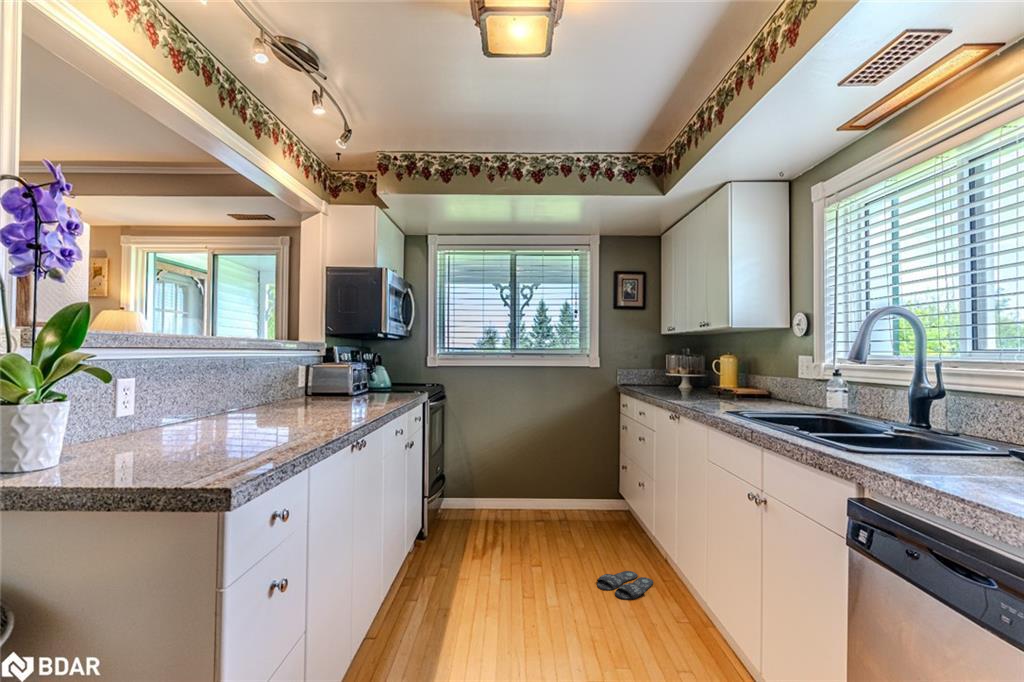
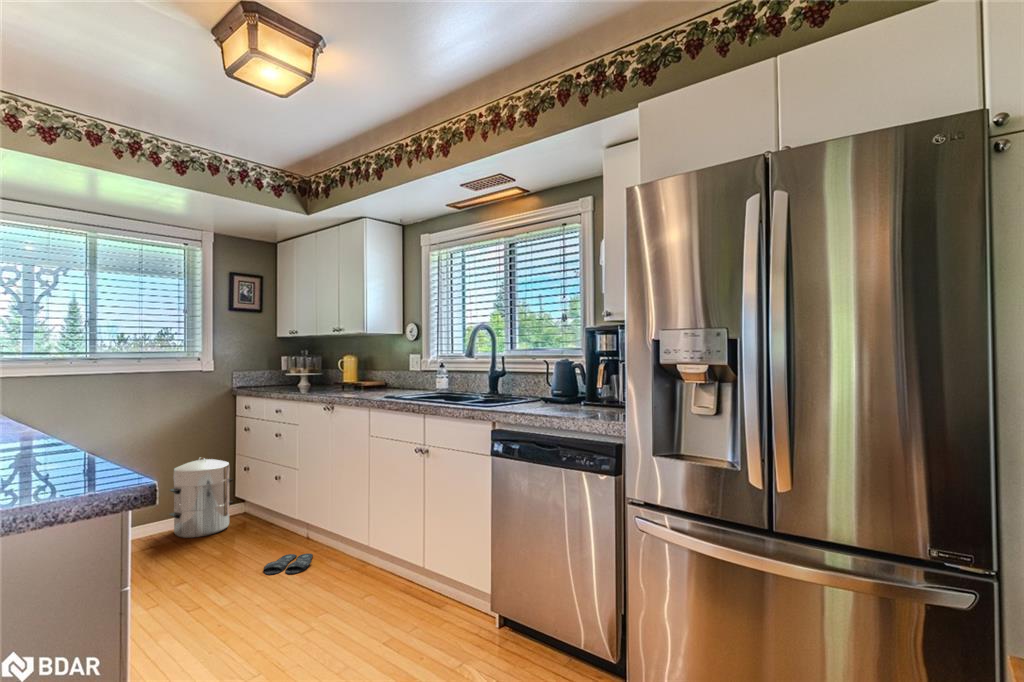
waste bin: none [556,446,609,521] -> present [169,457,233,538]

